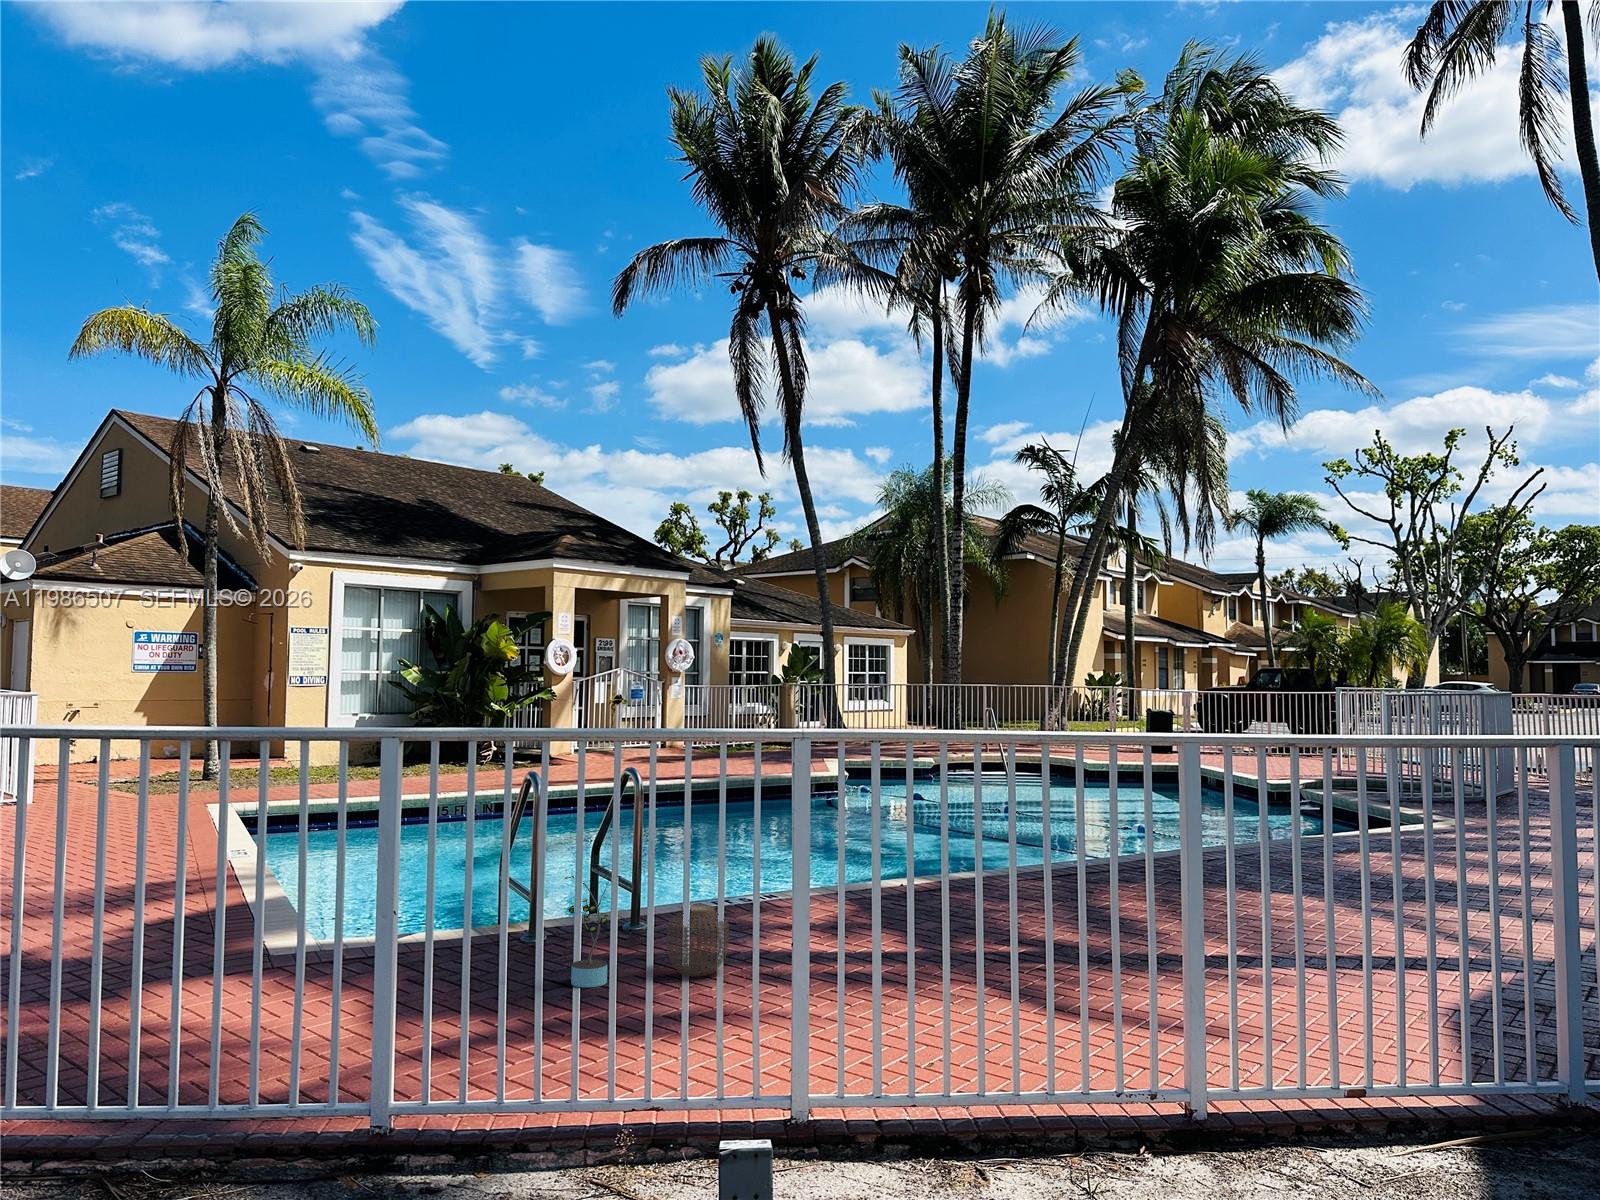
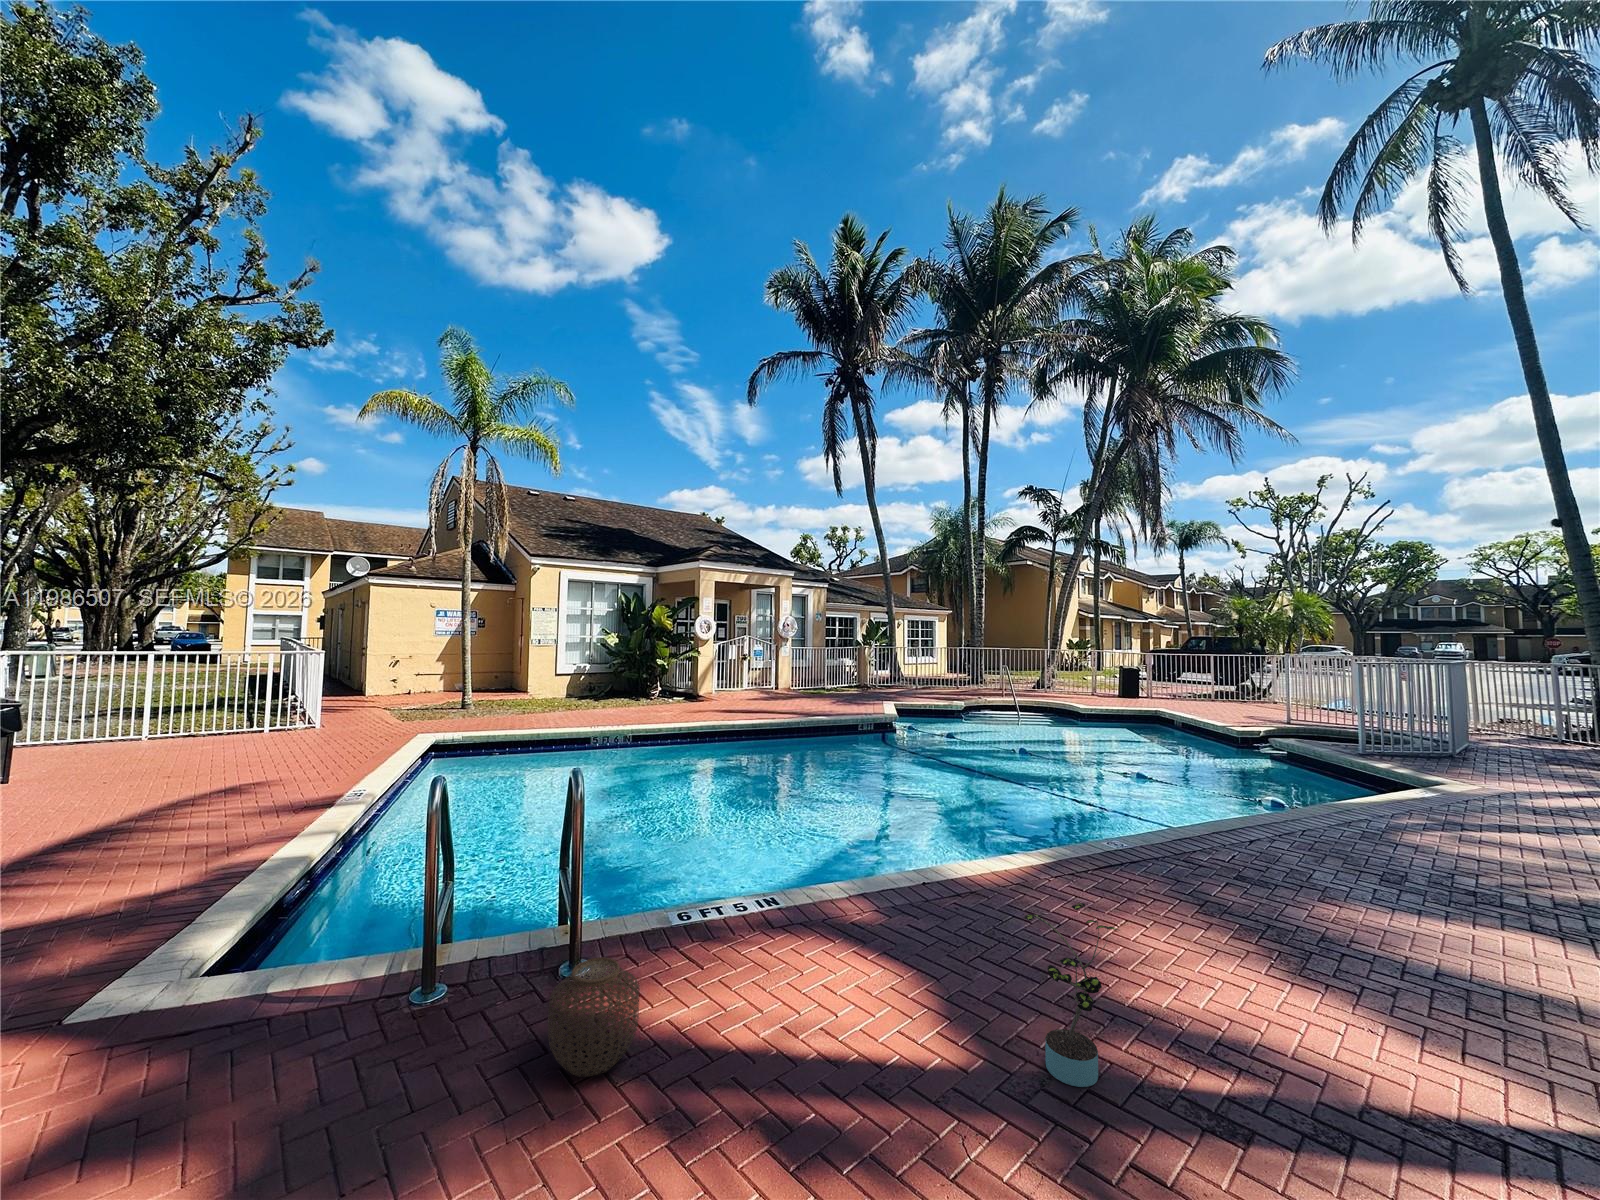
potted plant: present [565,865,621,987] -> present [1024,903,1118,1087]

